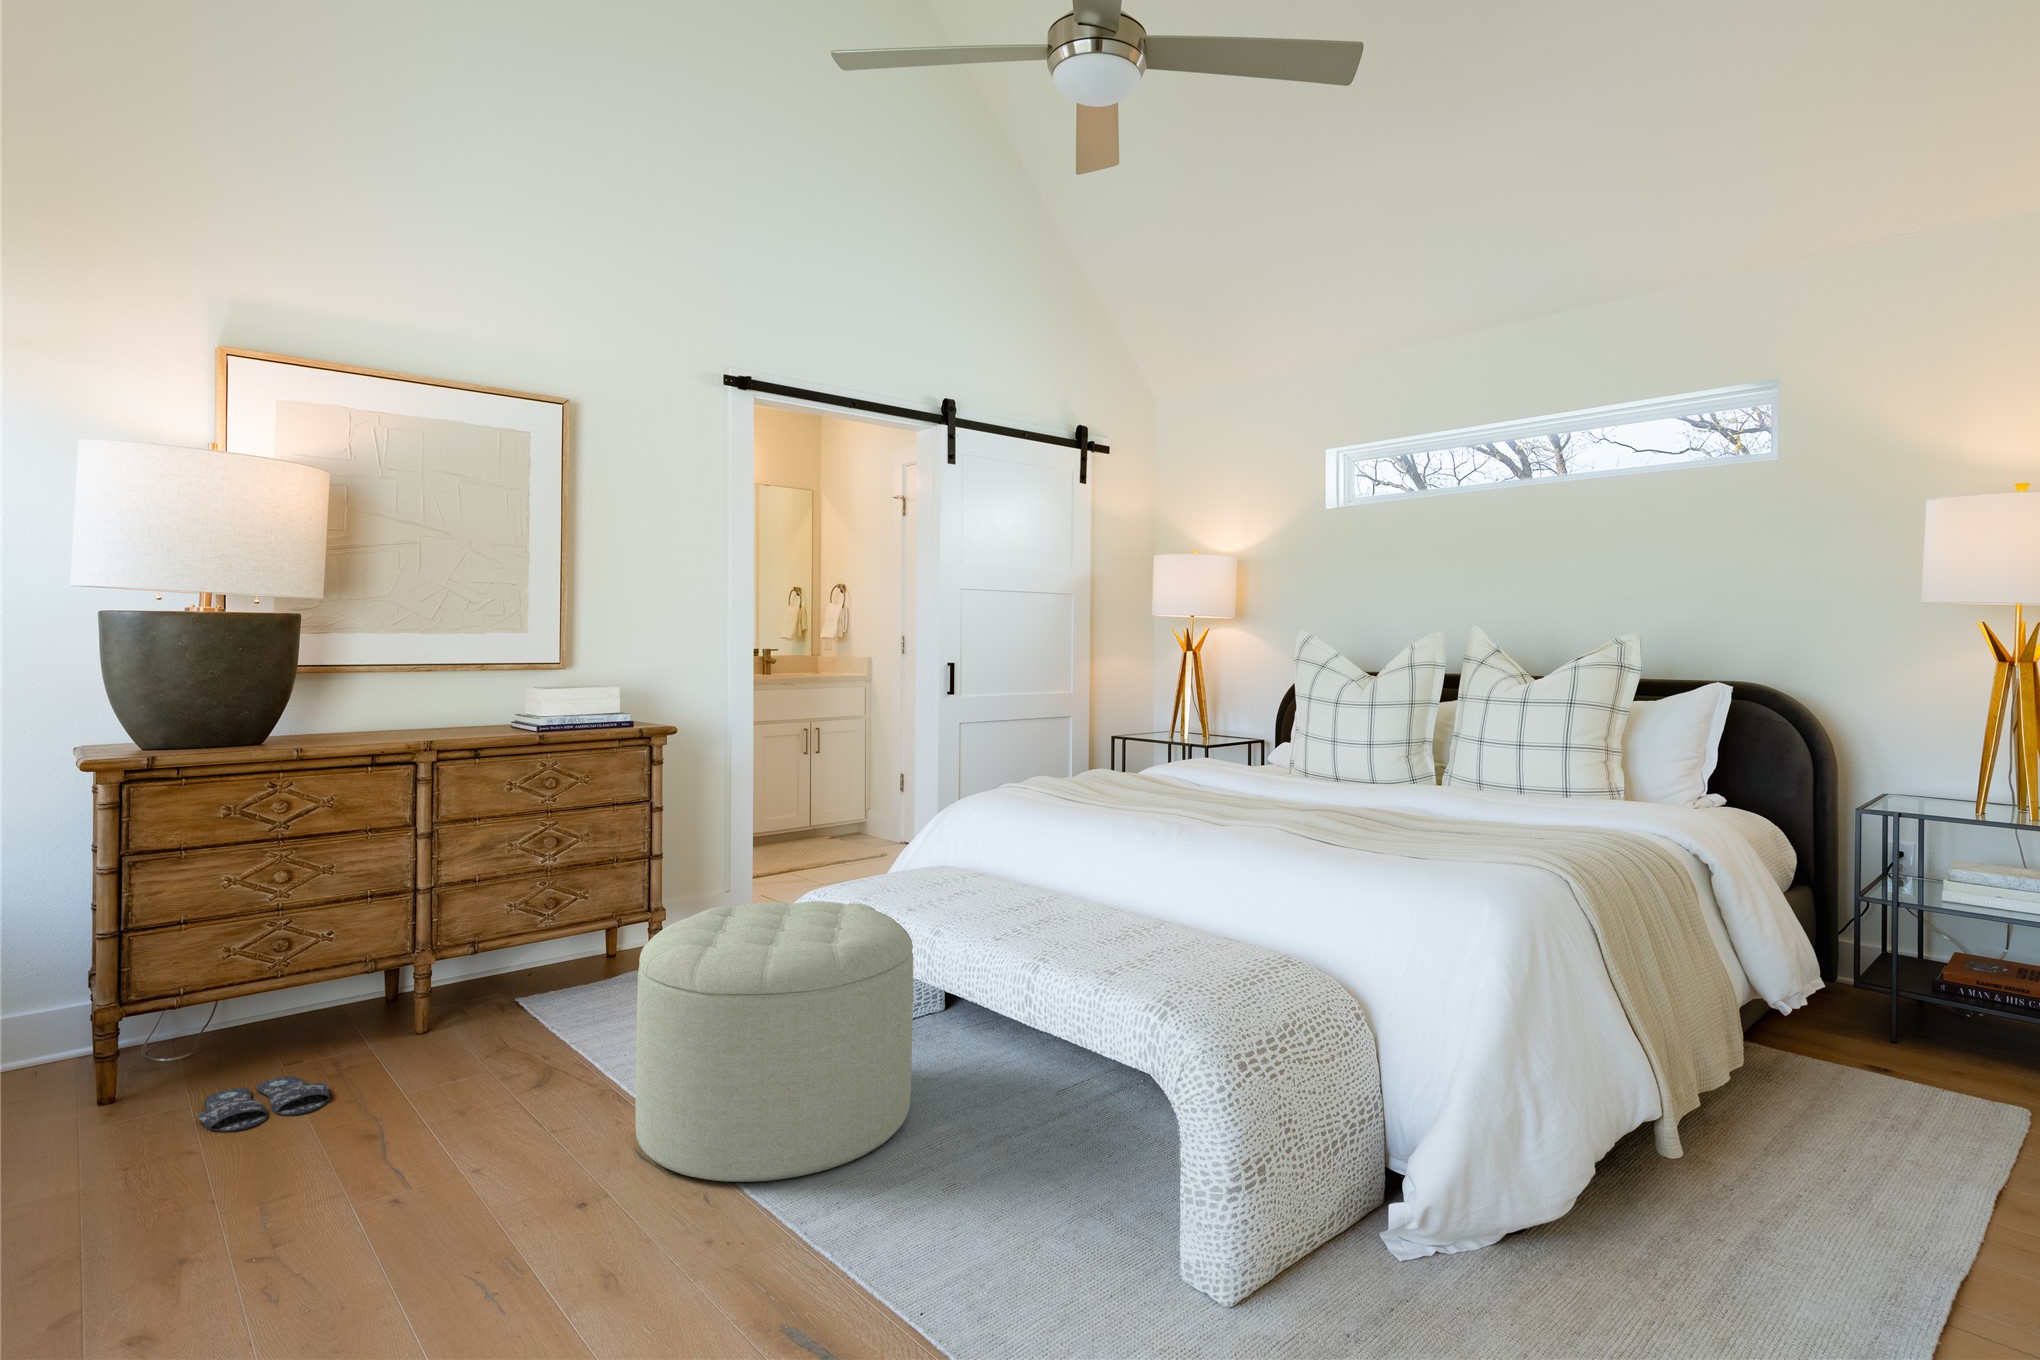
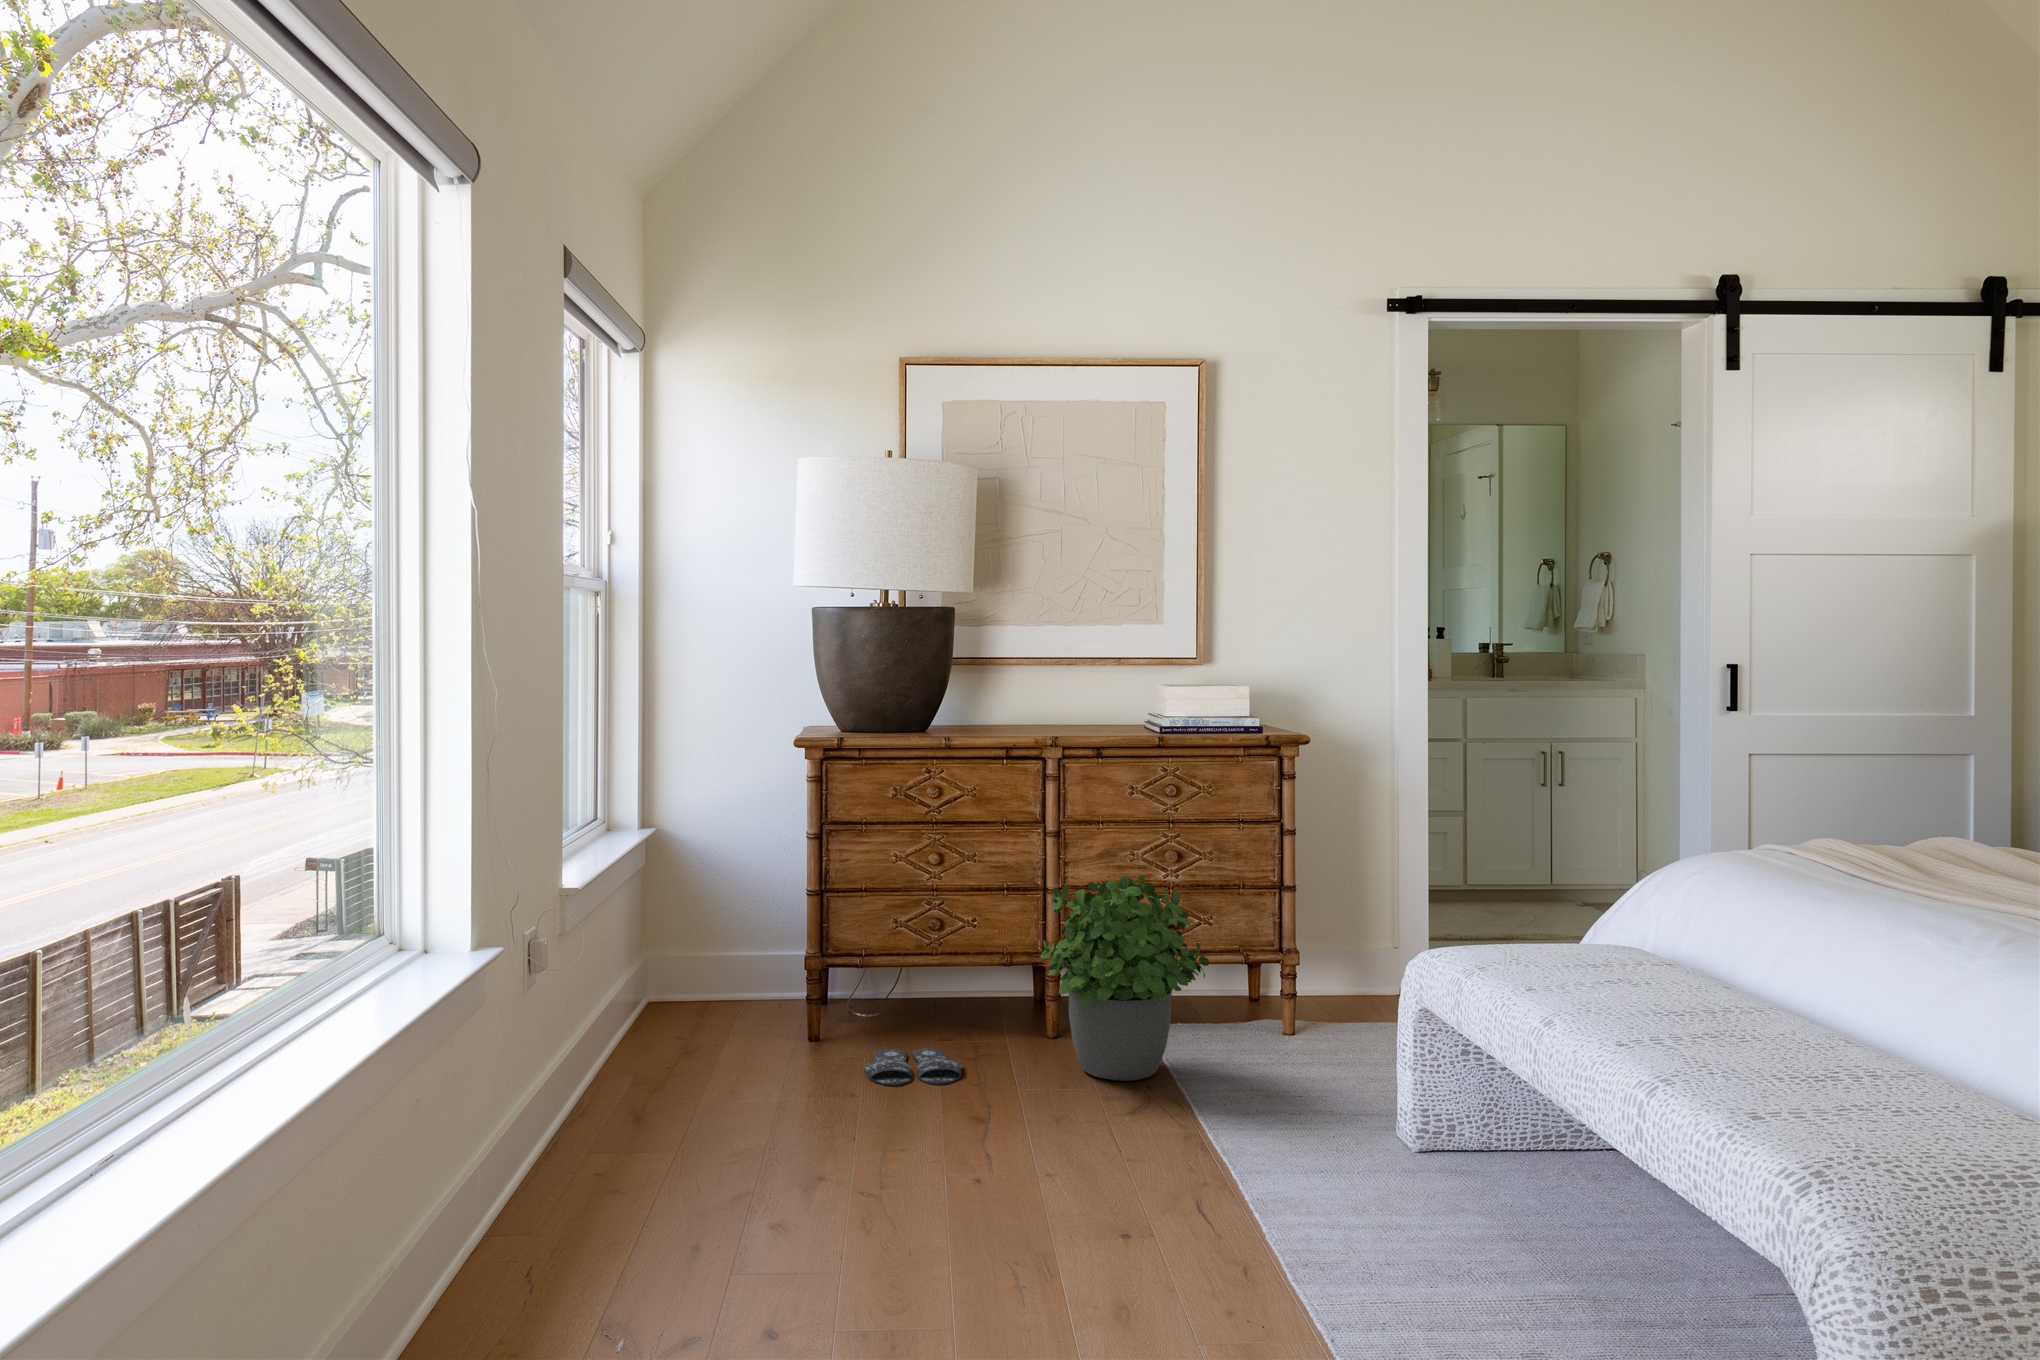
potted plant: none [419,863,599,1062] -> present [1040,875,1209,1081]
ottoman: present [636,901,913,1182] -> none [1198,949,1530,1282]

